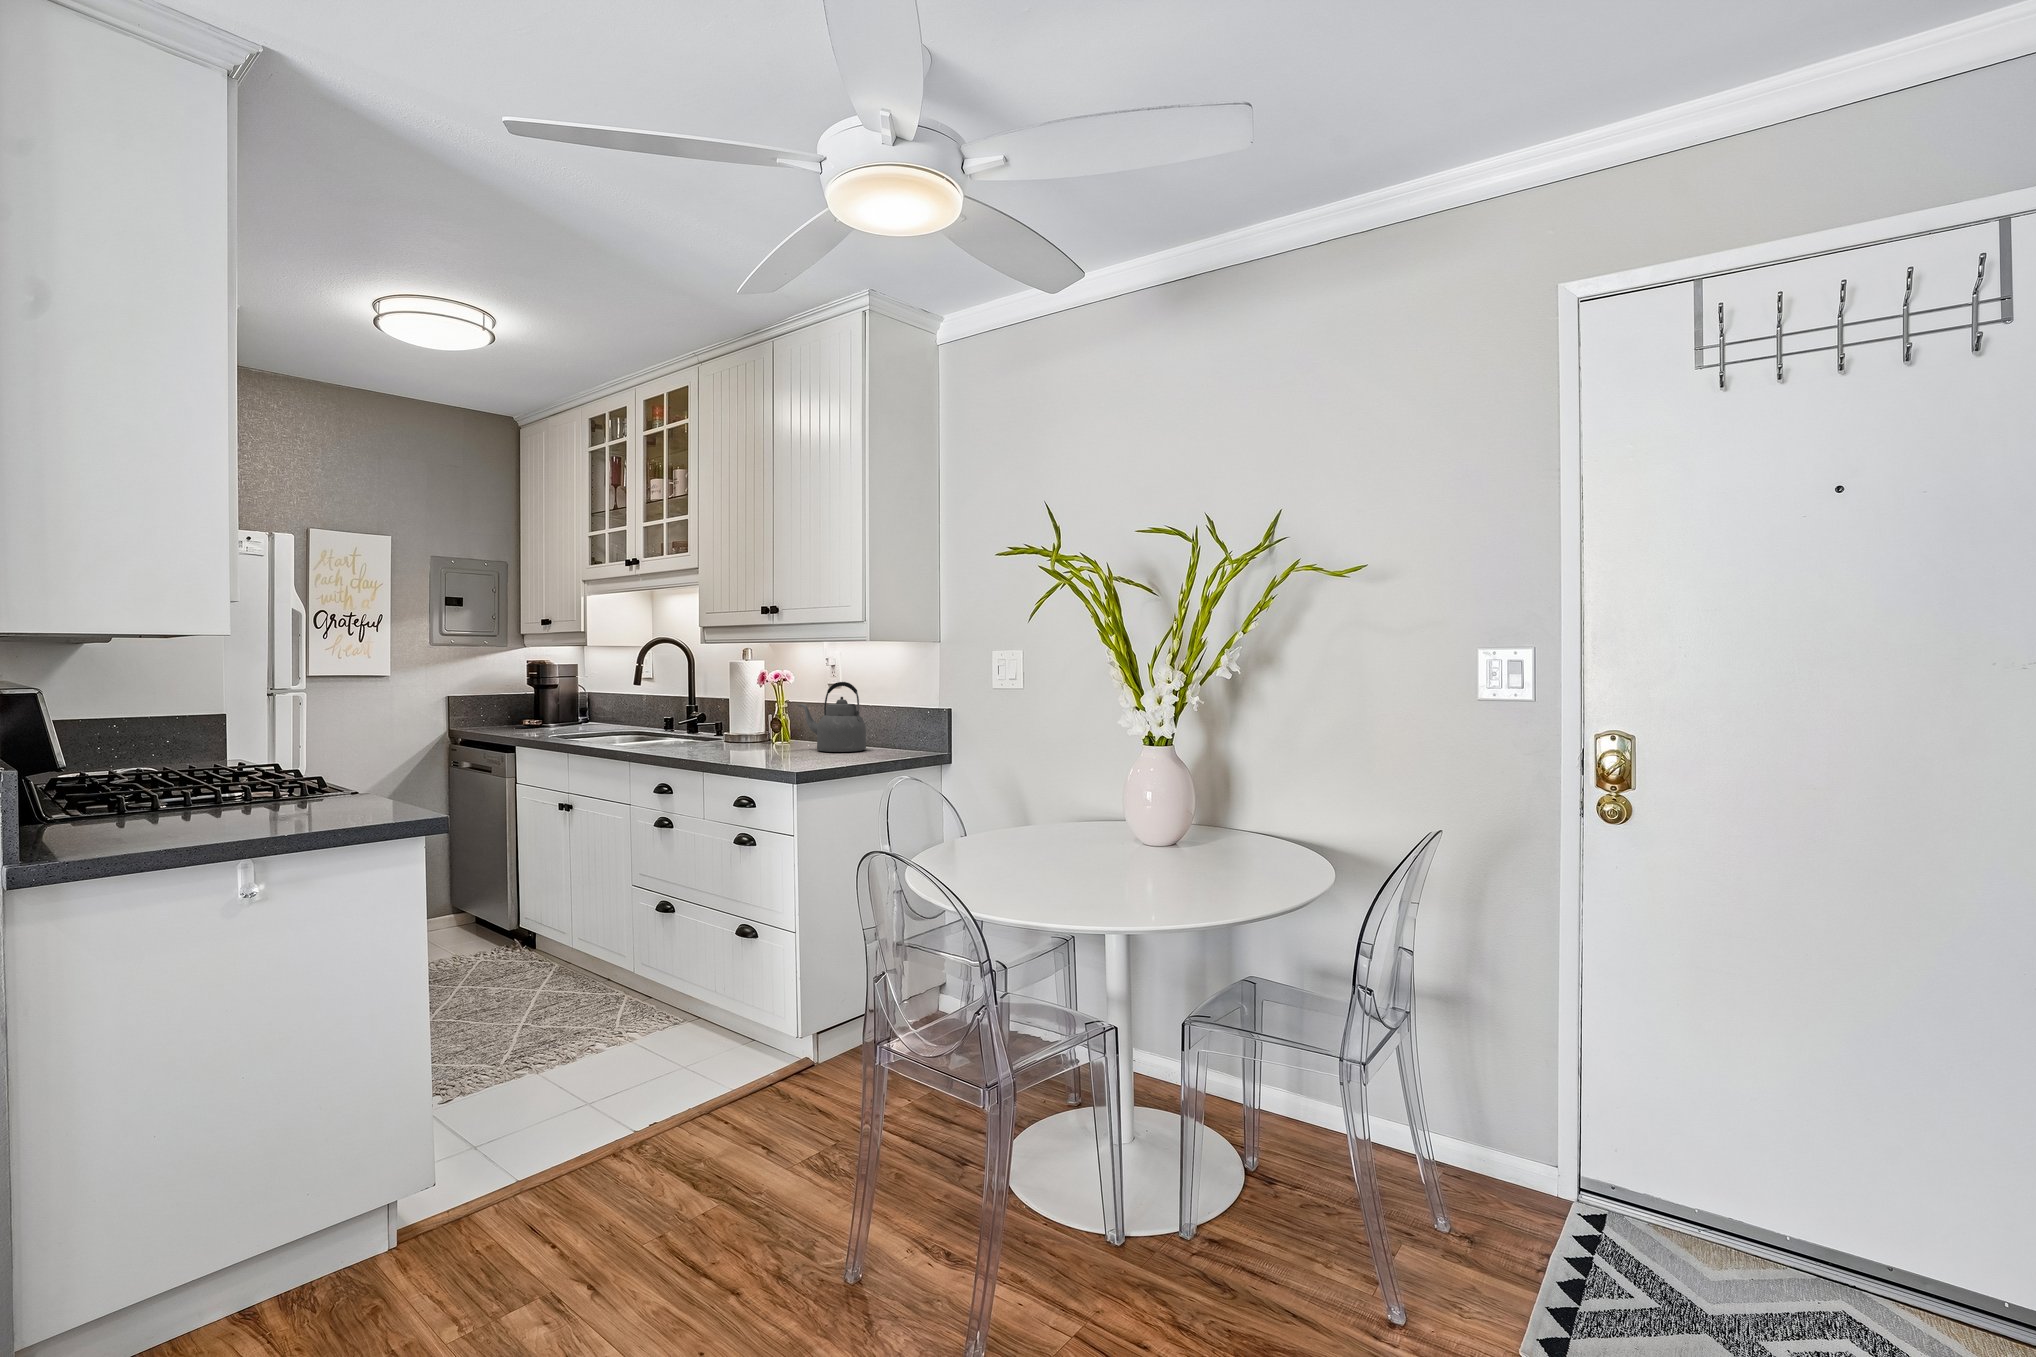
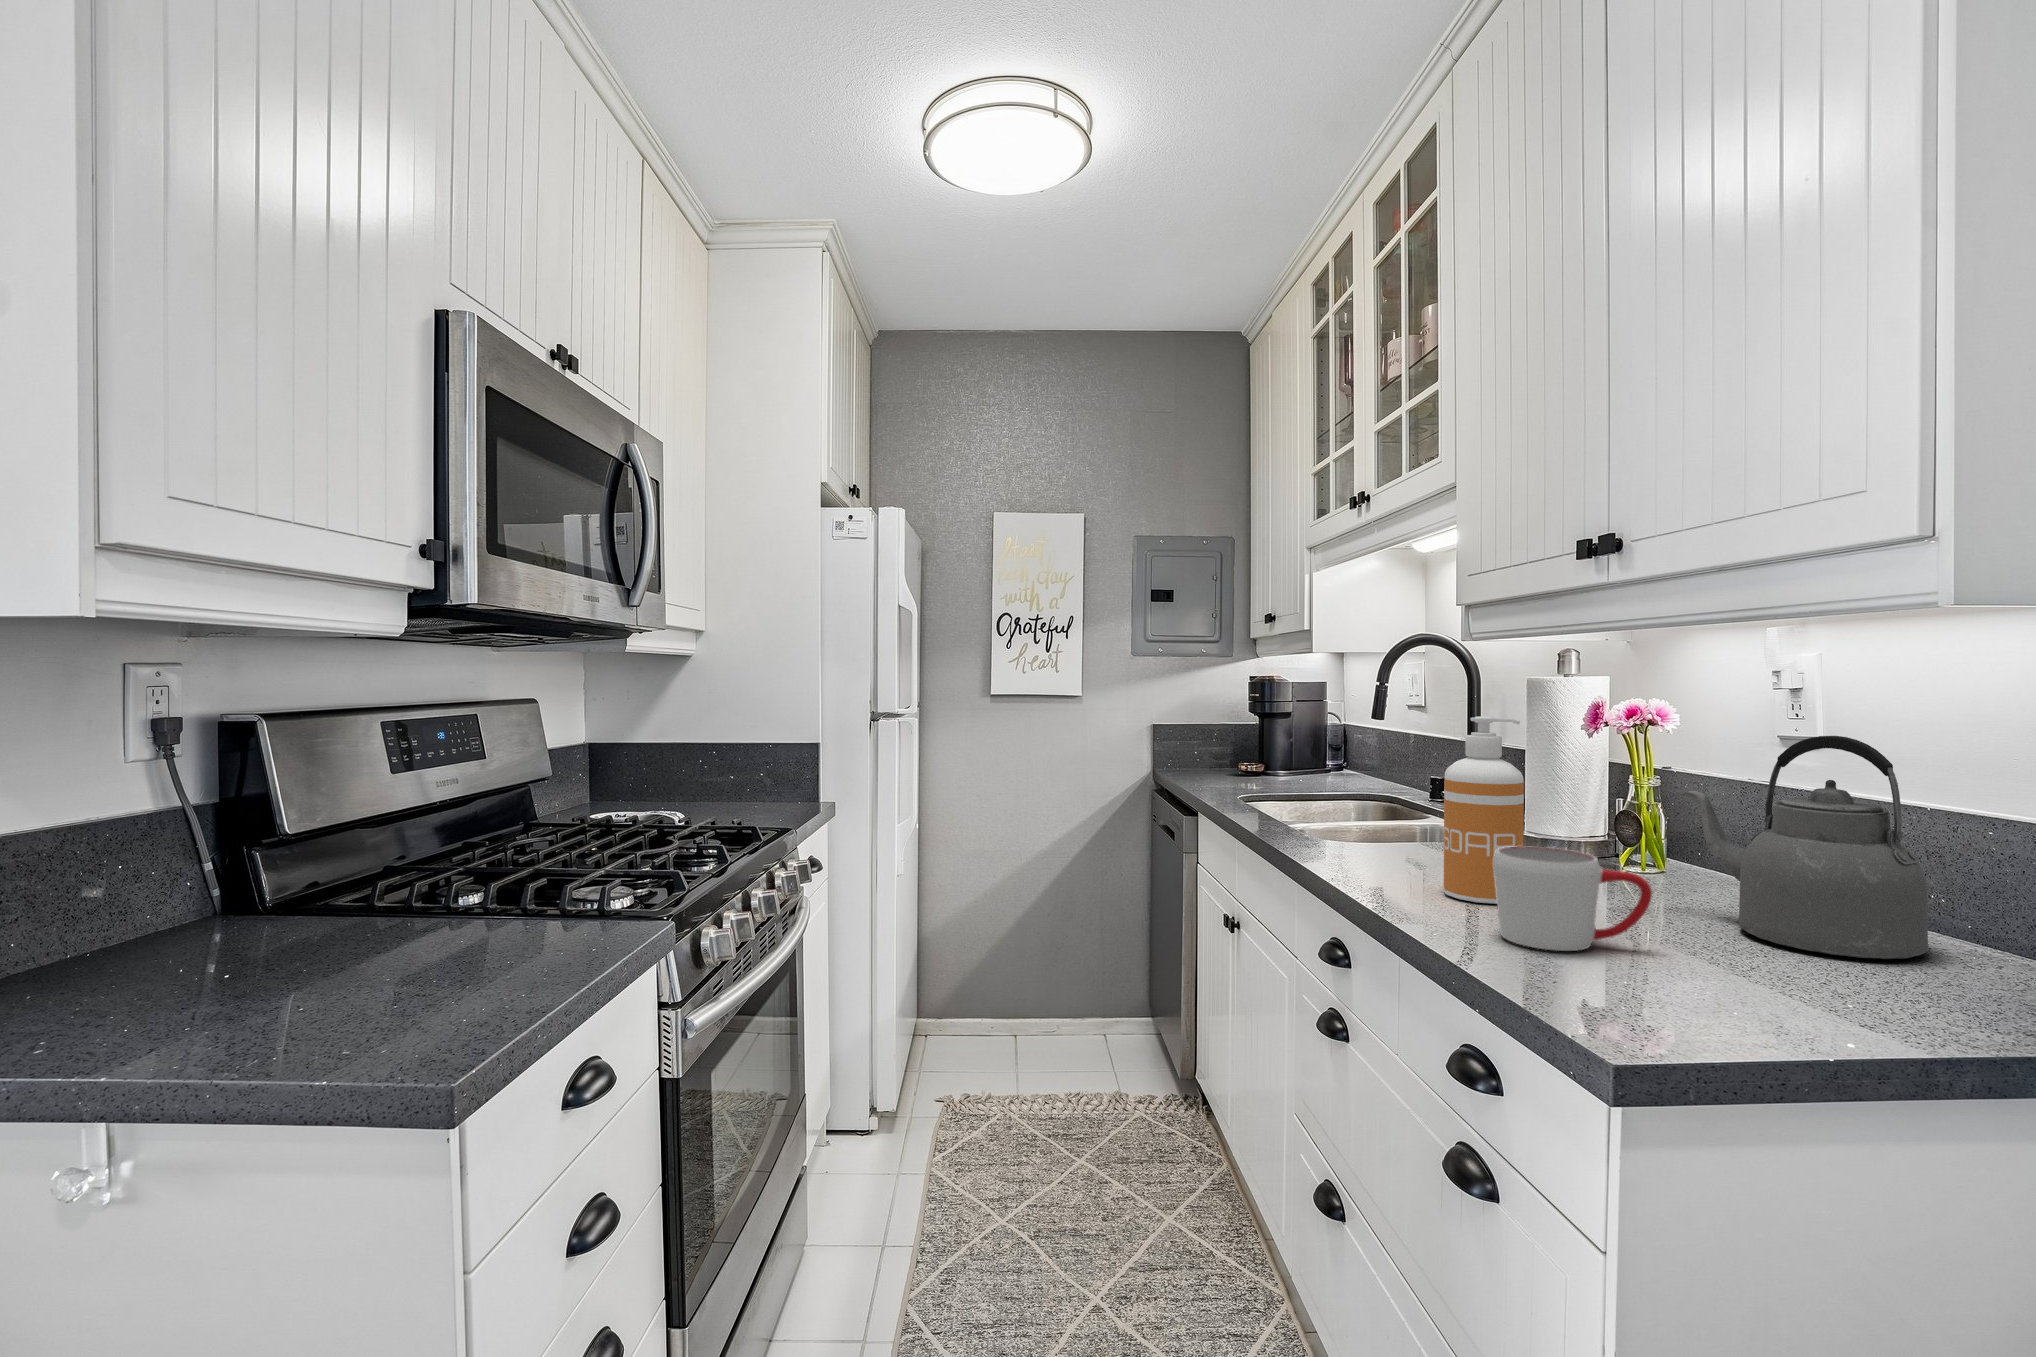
soap dispenser: none [716,679,746,753] -> present [1444,717,1524,904]
mug: none [744,726,794,759] -> present [1494,846,1652,951]

